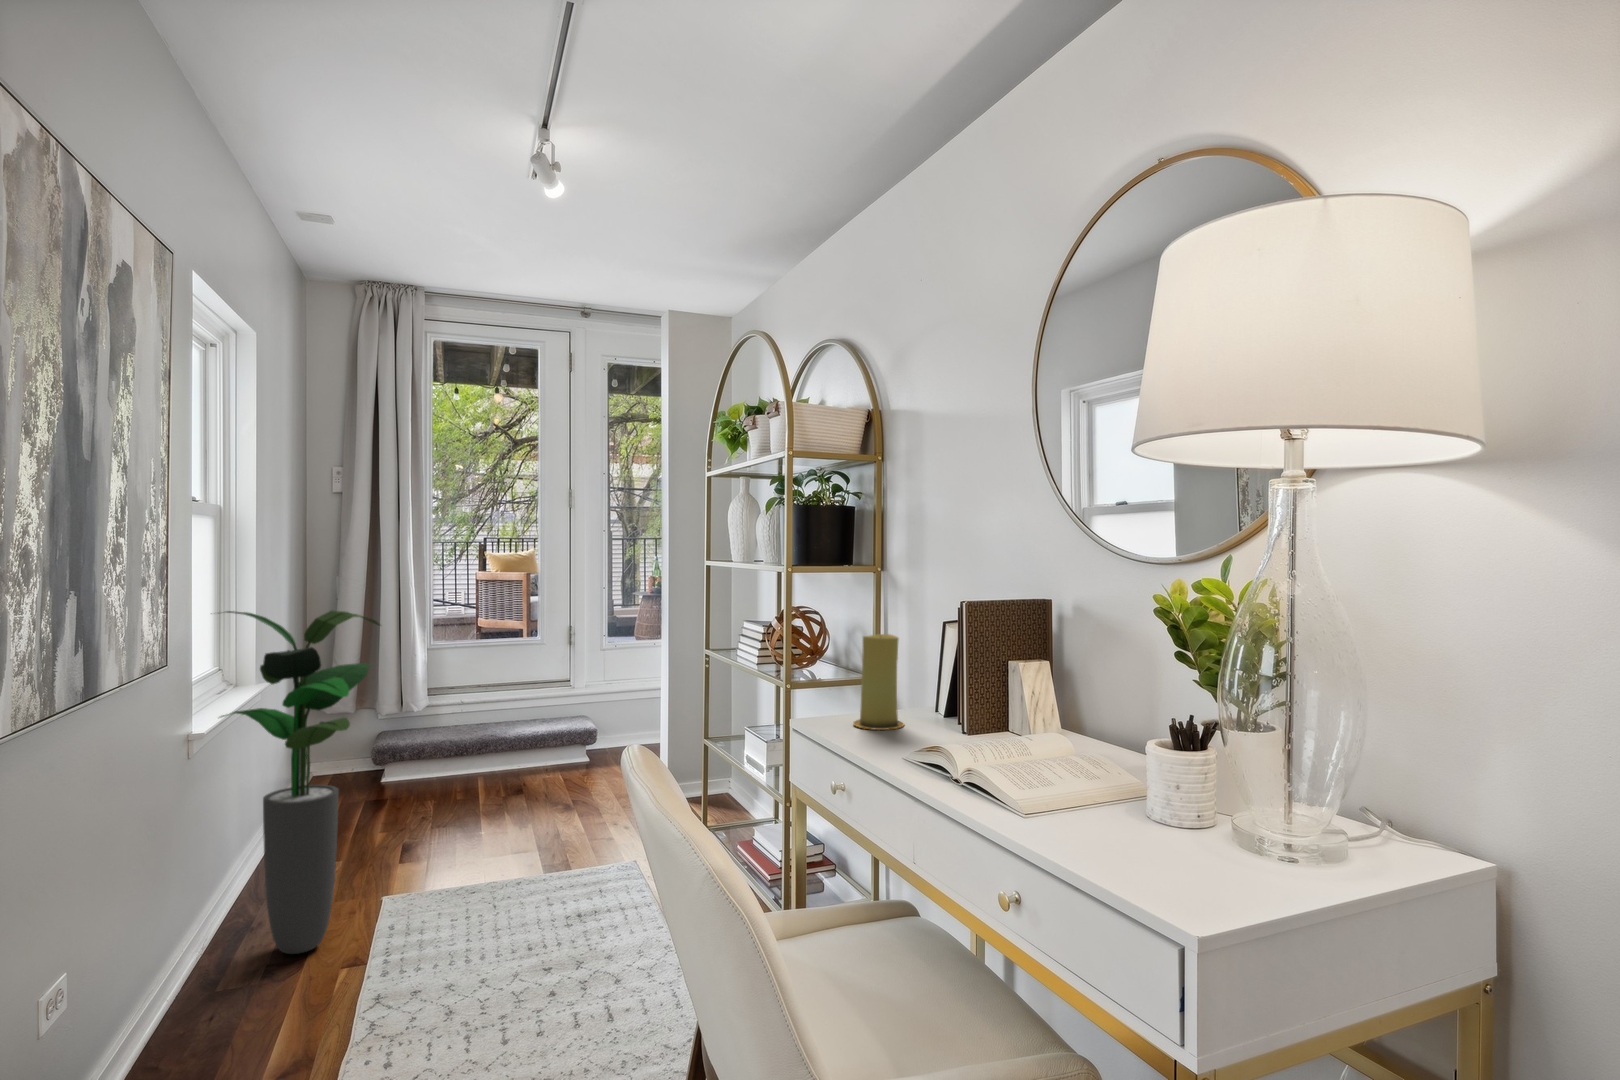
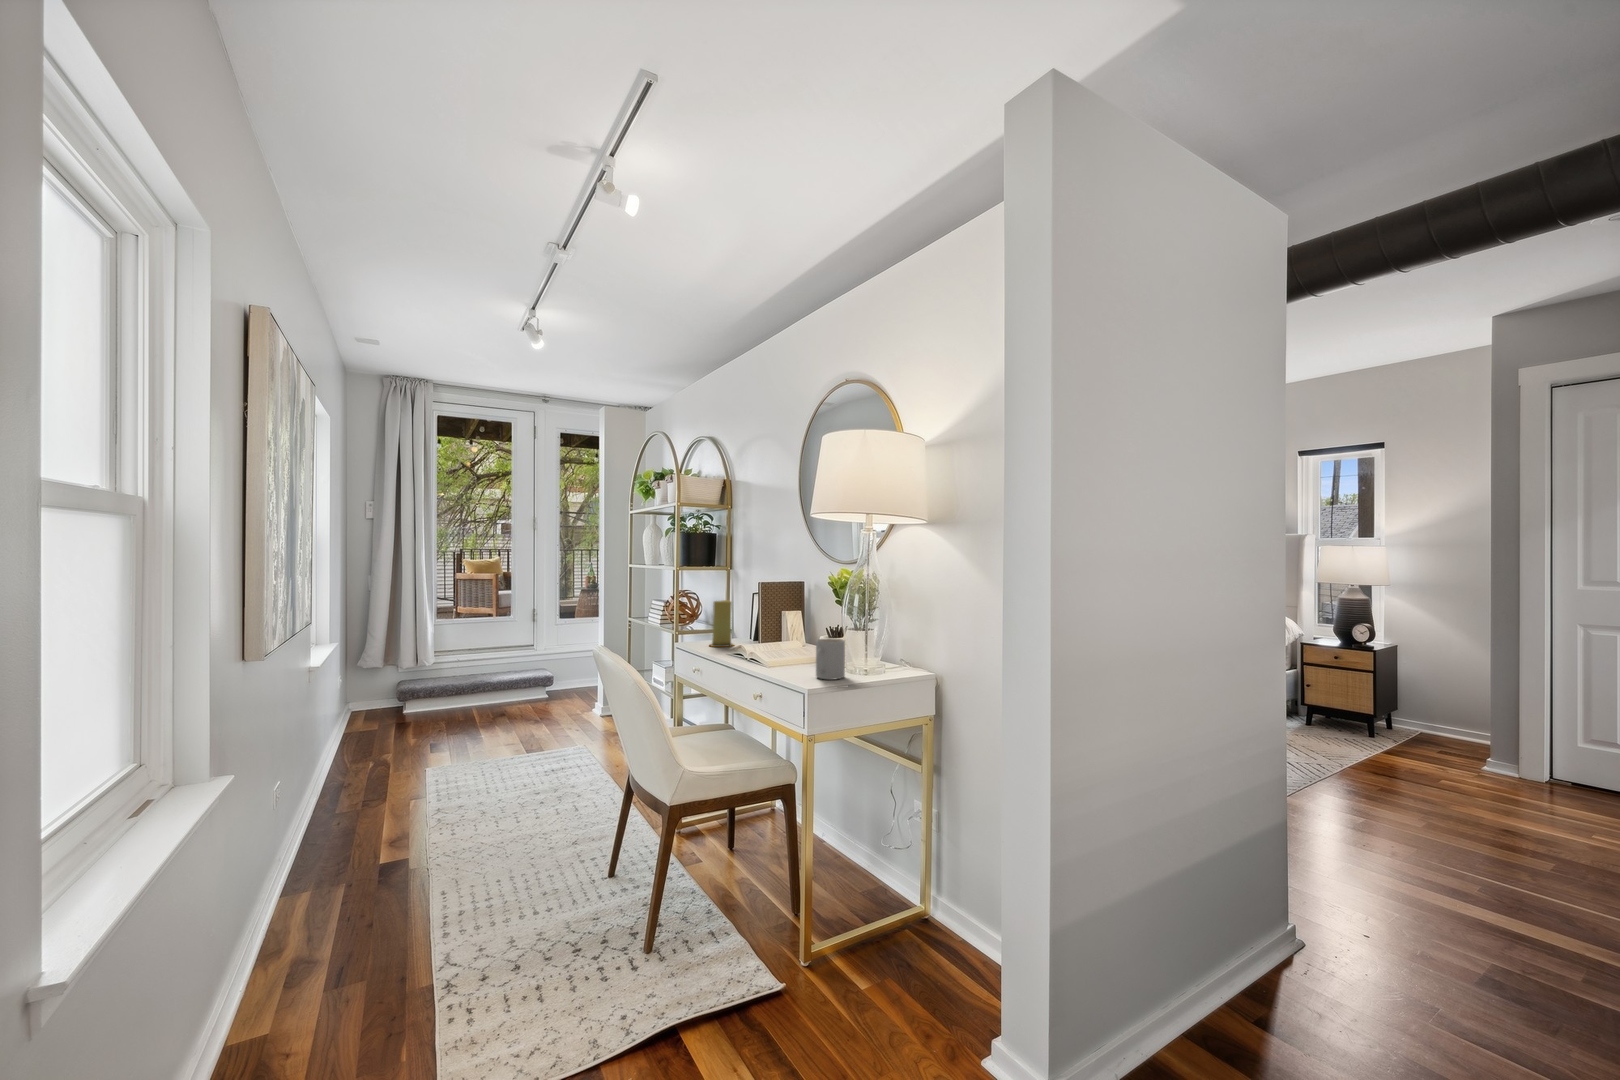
potted plant: present [221,611,380,954] -> none [329,594,433,796]
mug: none [1161,758,1247,879] -> present [816,638,845,680]

